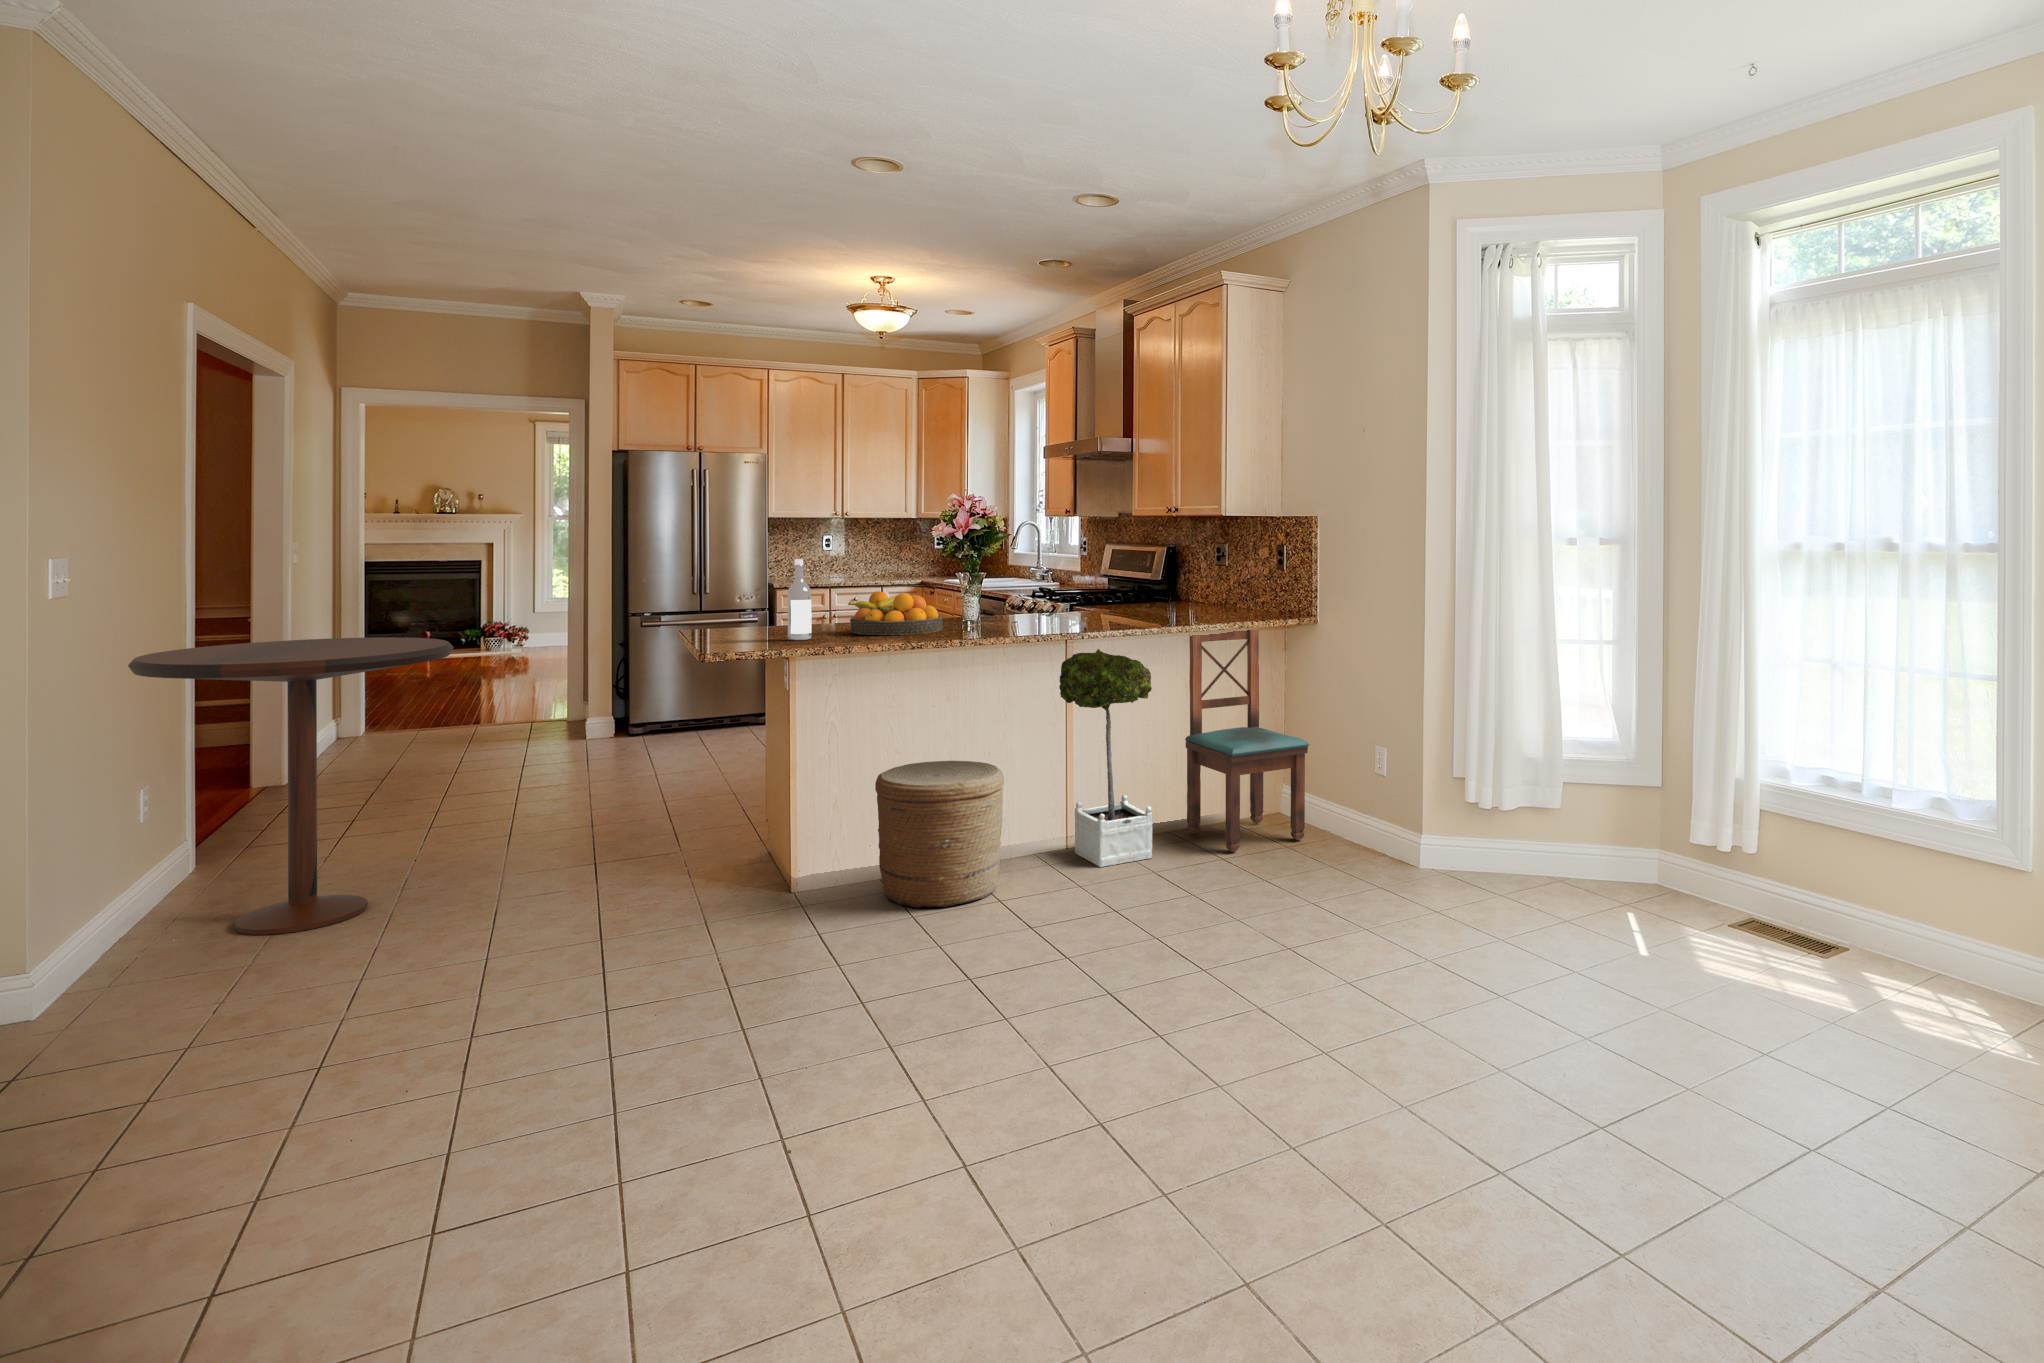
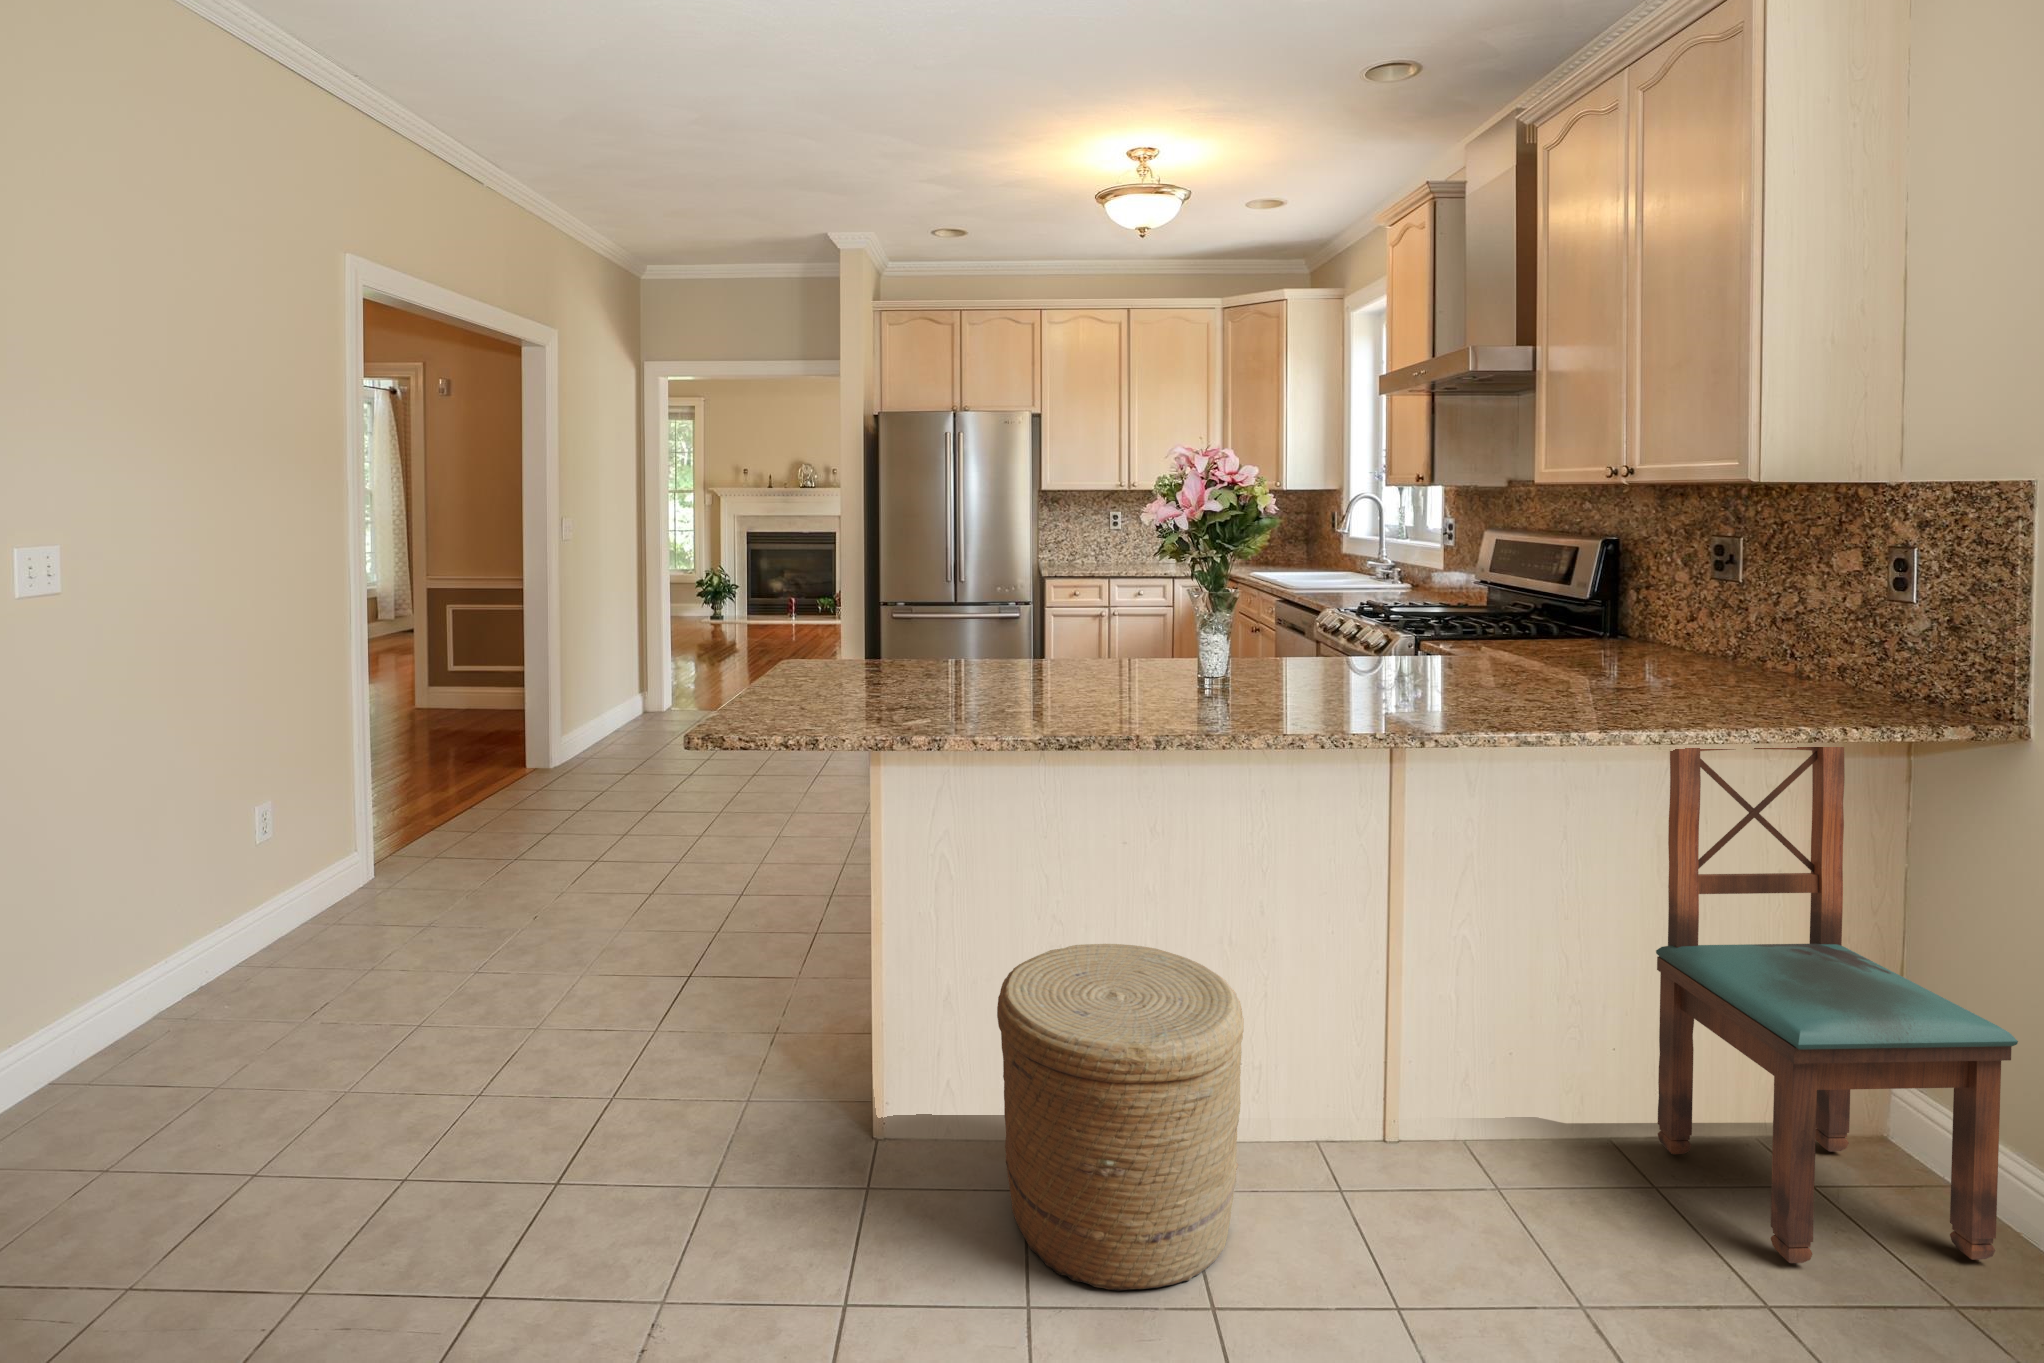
wine bottle: present [788,559,812,640] -> none [890,561,928,701]
fruit bowl: present [848,591,943,635] -> none [1000,617,1157,703]
pedestal table: present [128,637,454,935] -> none [133,644,515,1042]
potted tree: present [1059,649,1153,867] -> none [1373,768,1585,1230]

